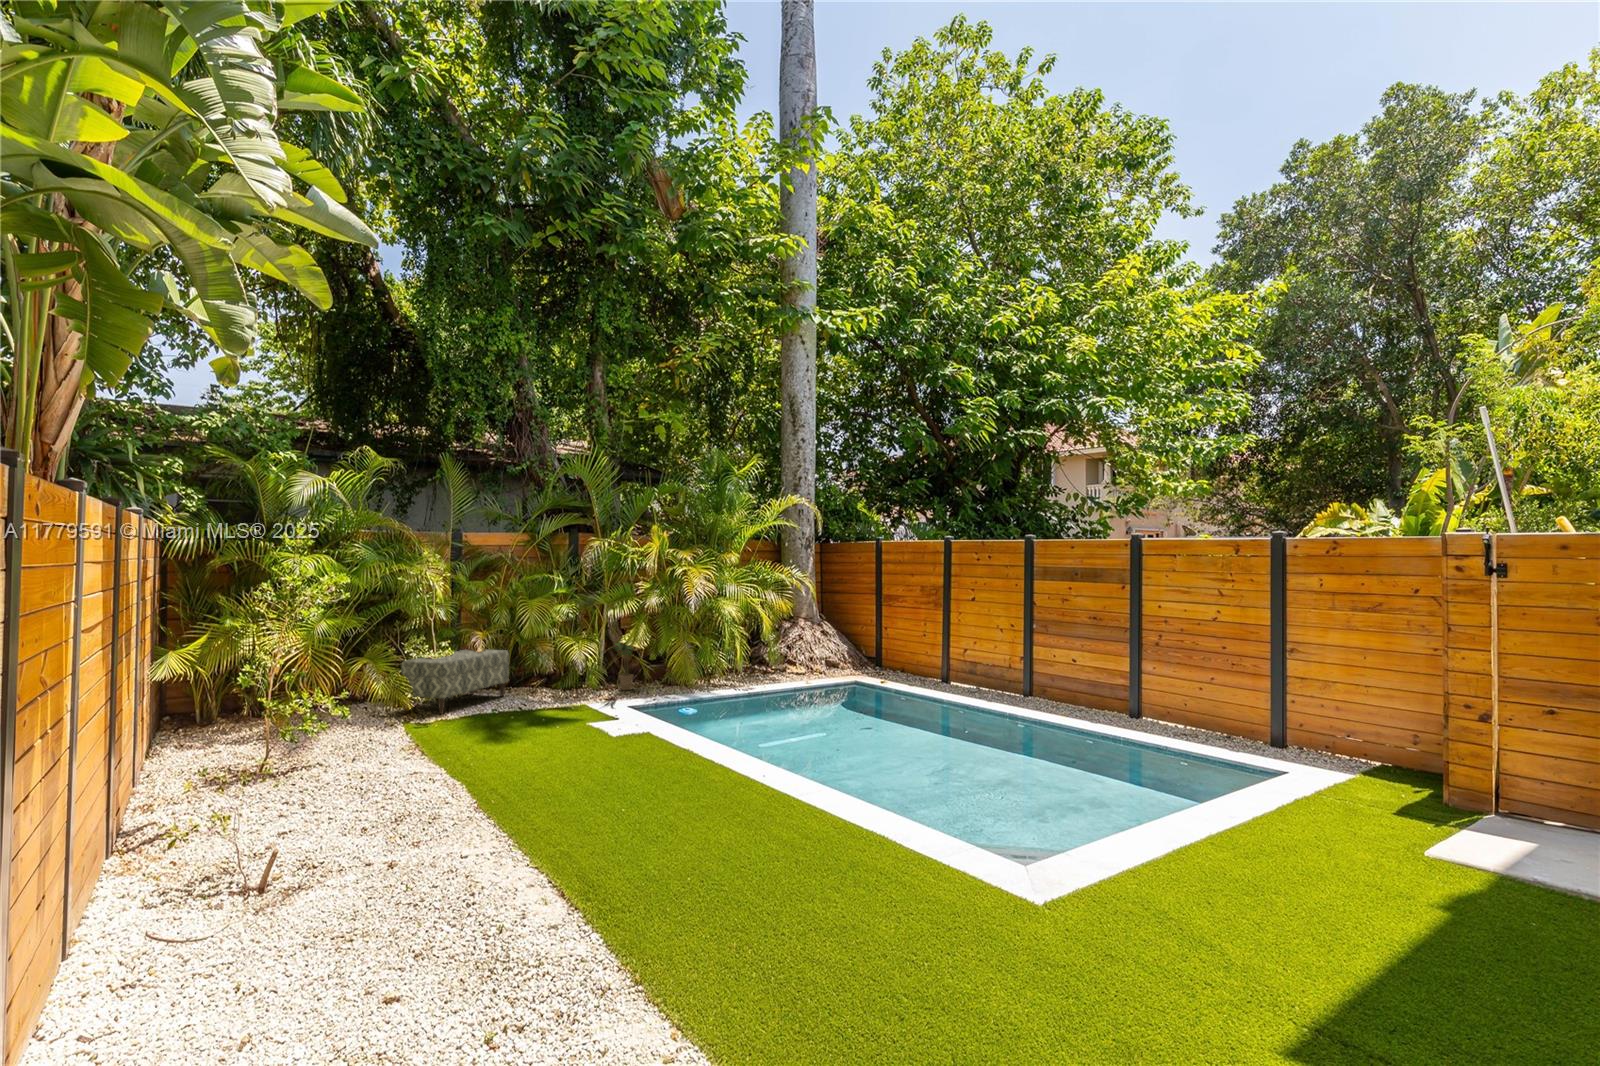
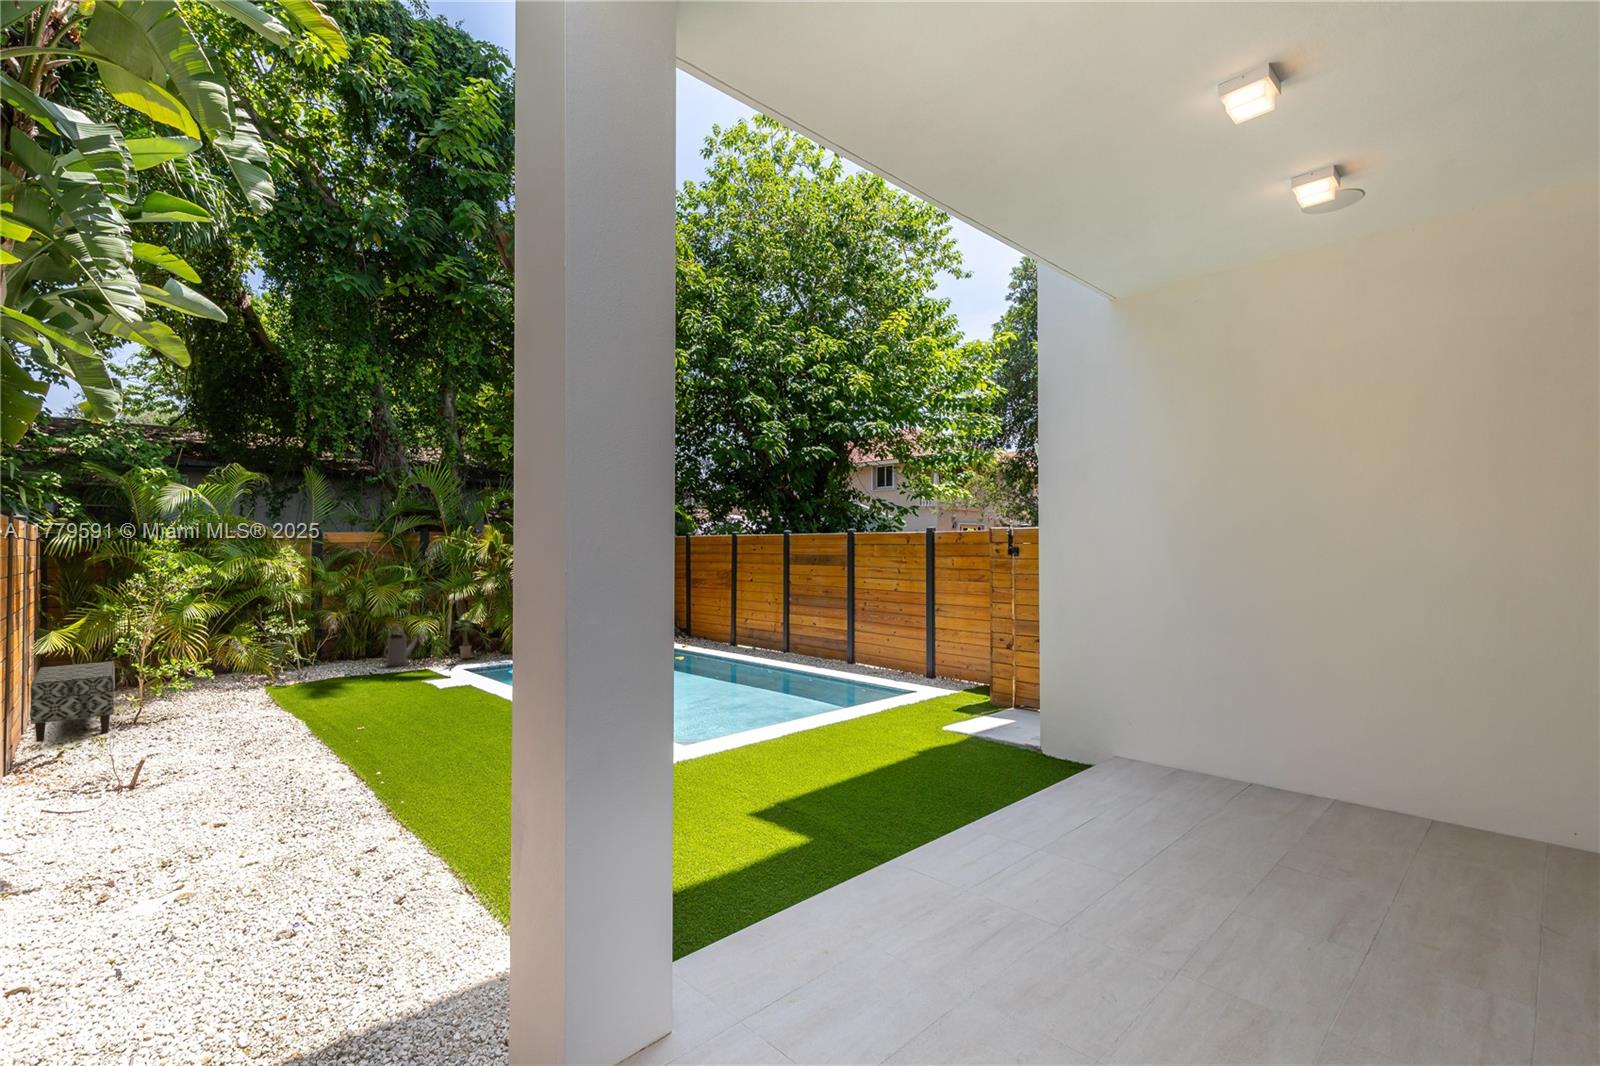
bench: present [401,650,509,714] -> present [30,661,115,742]
watering can: none [536,650,577,699] -> present [384,628,418,666]

